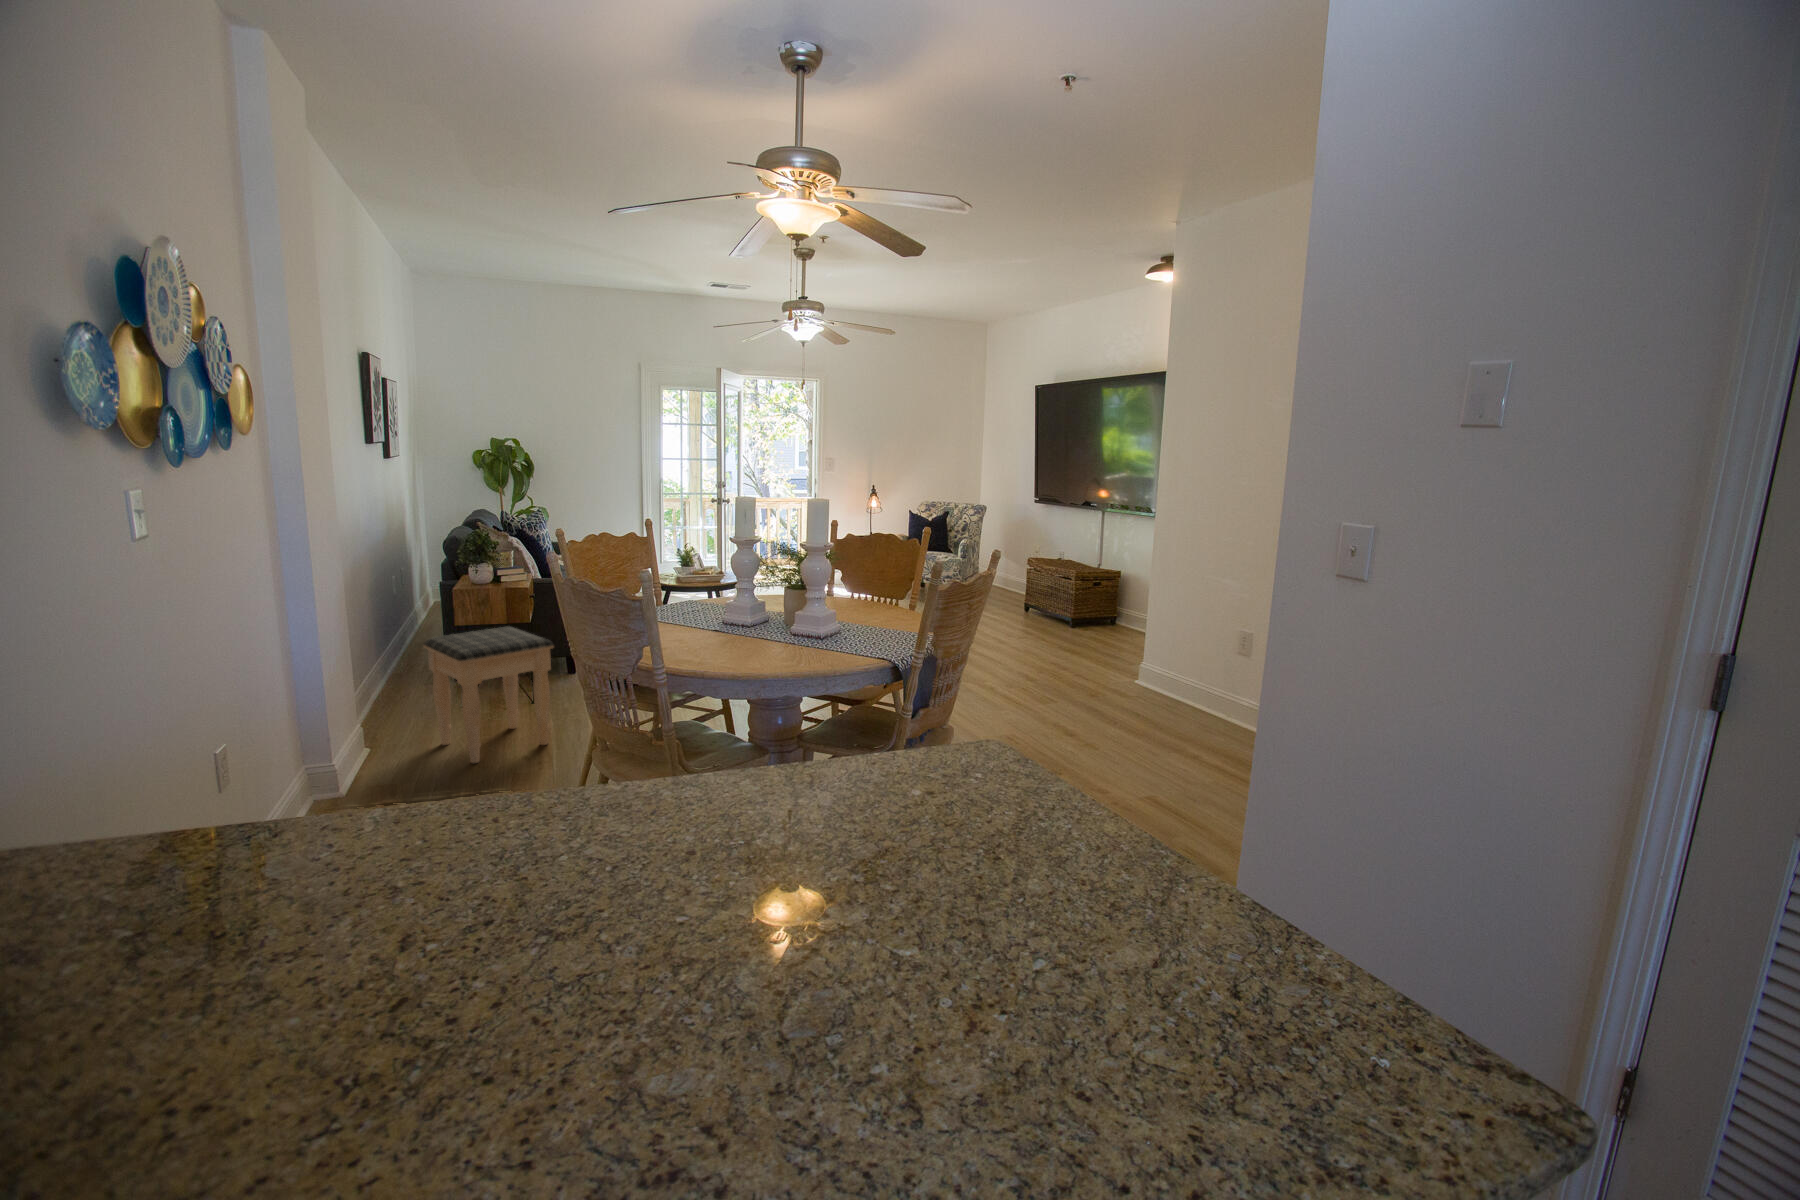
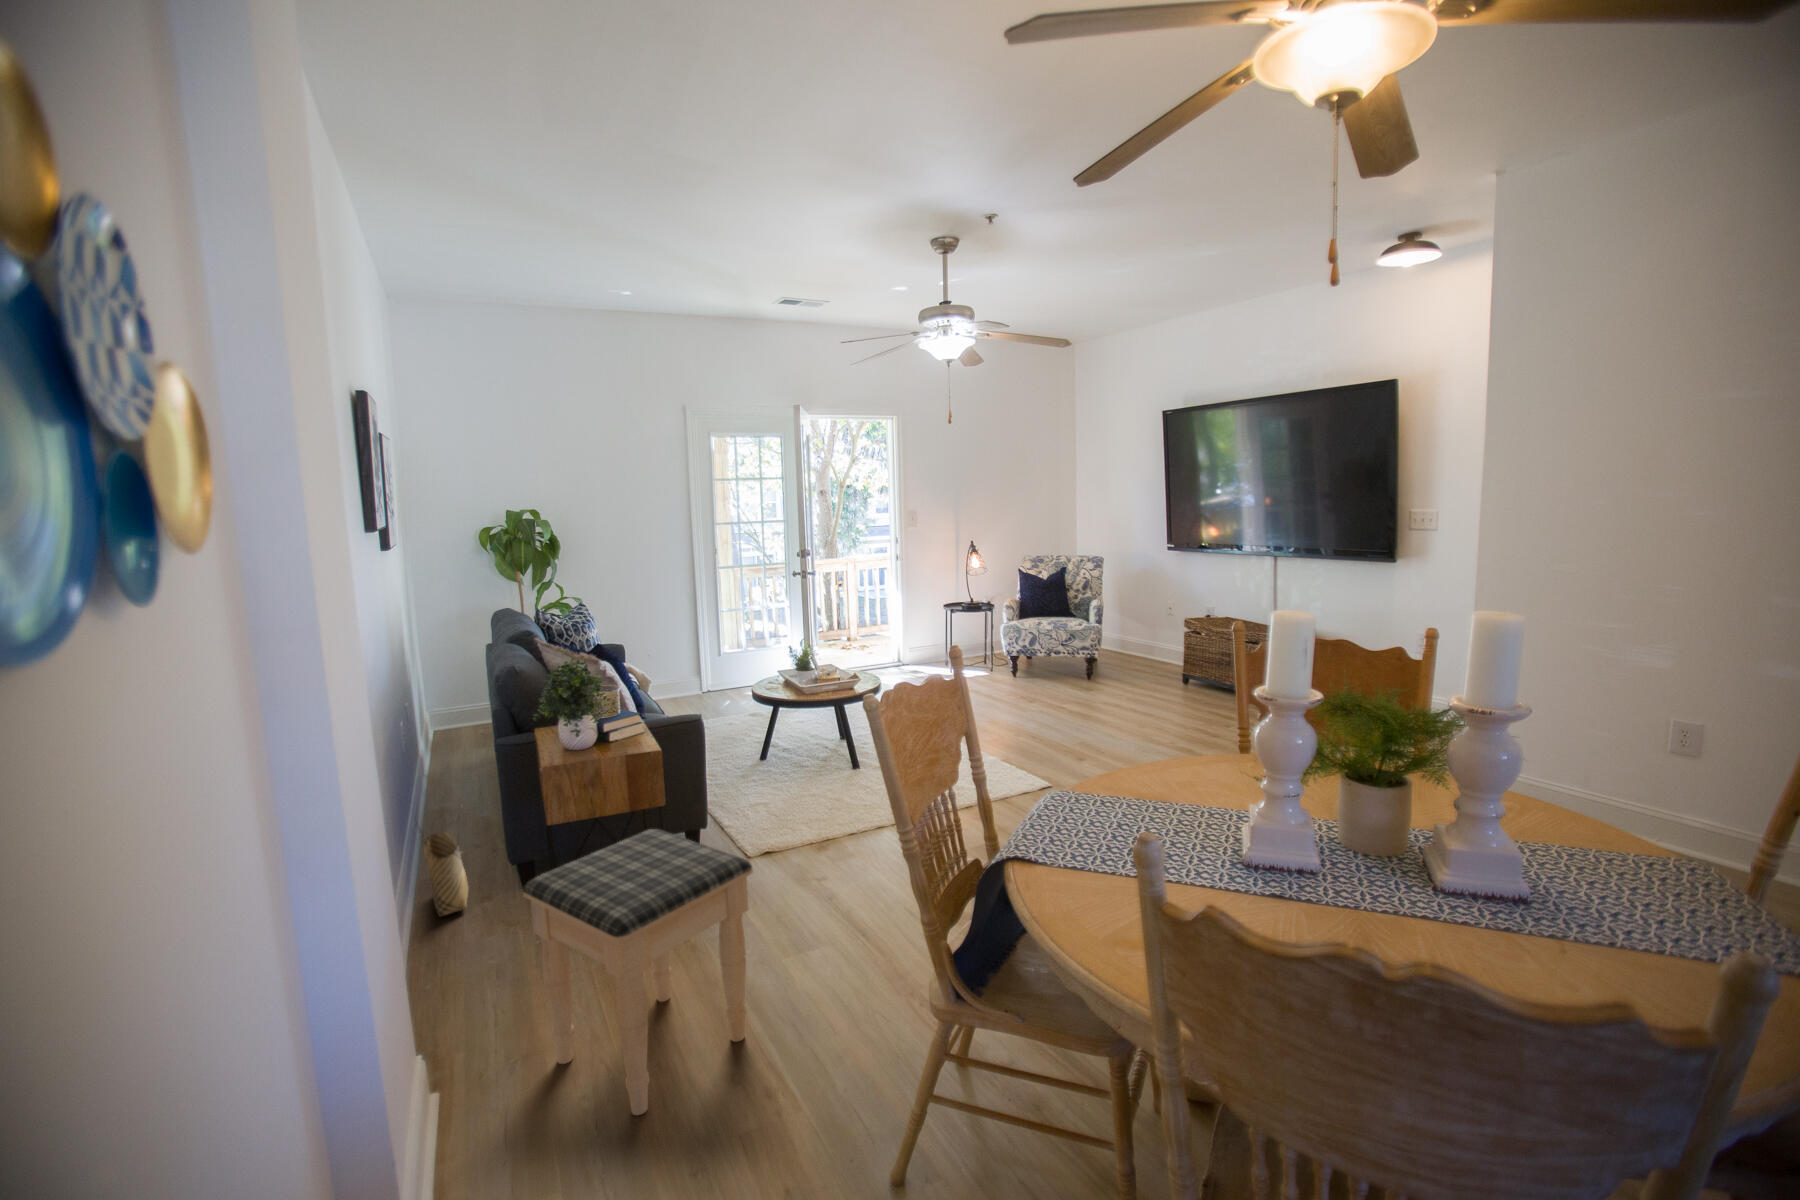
woven basket: none [386,620,421,687] -> present [416,821,469,916]

